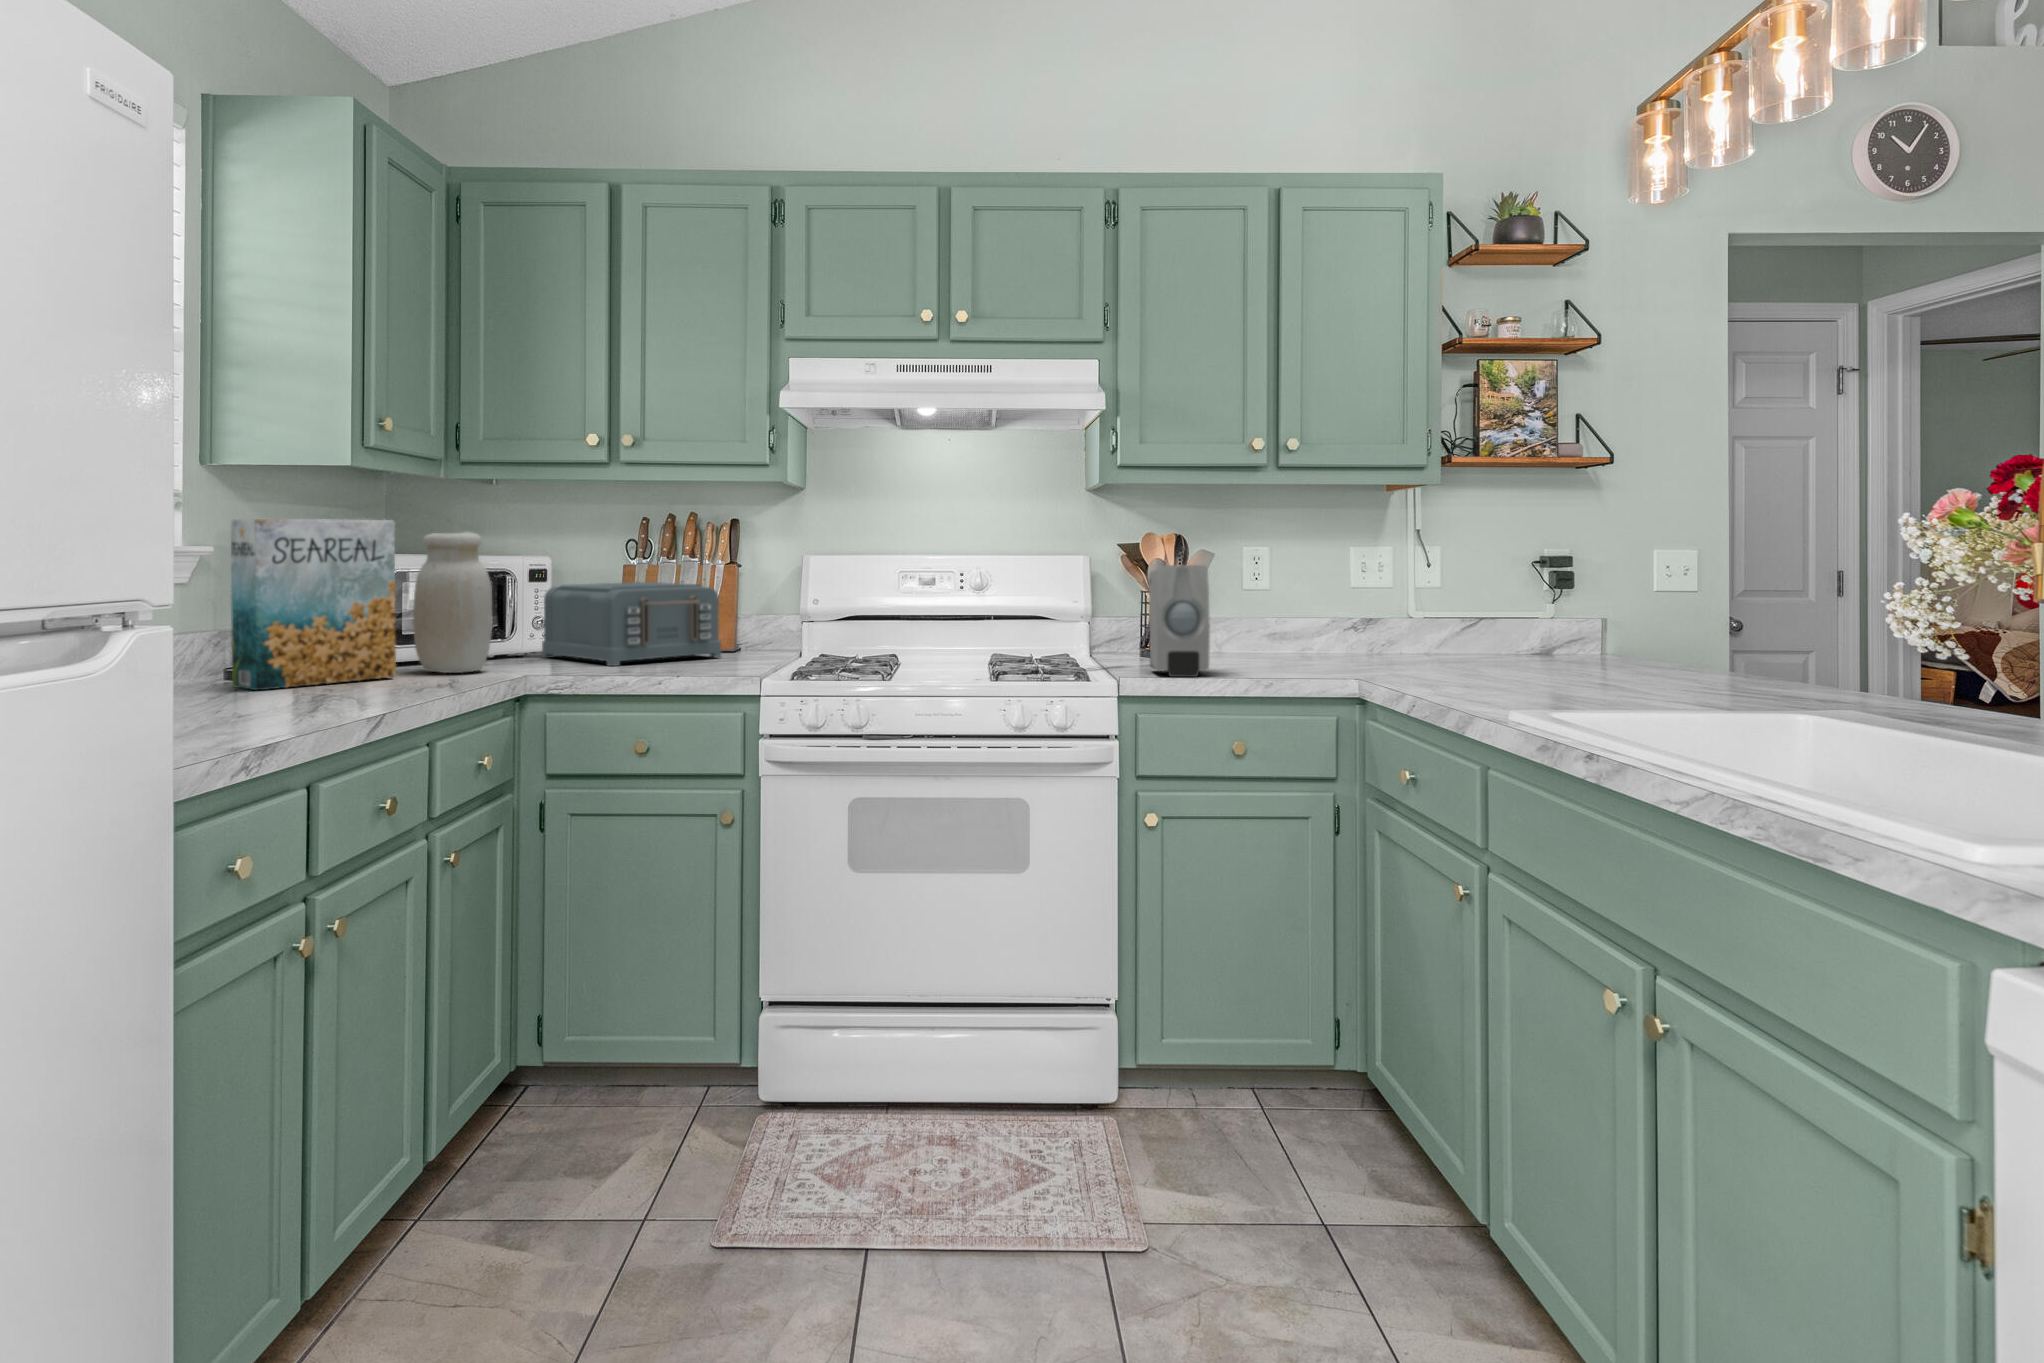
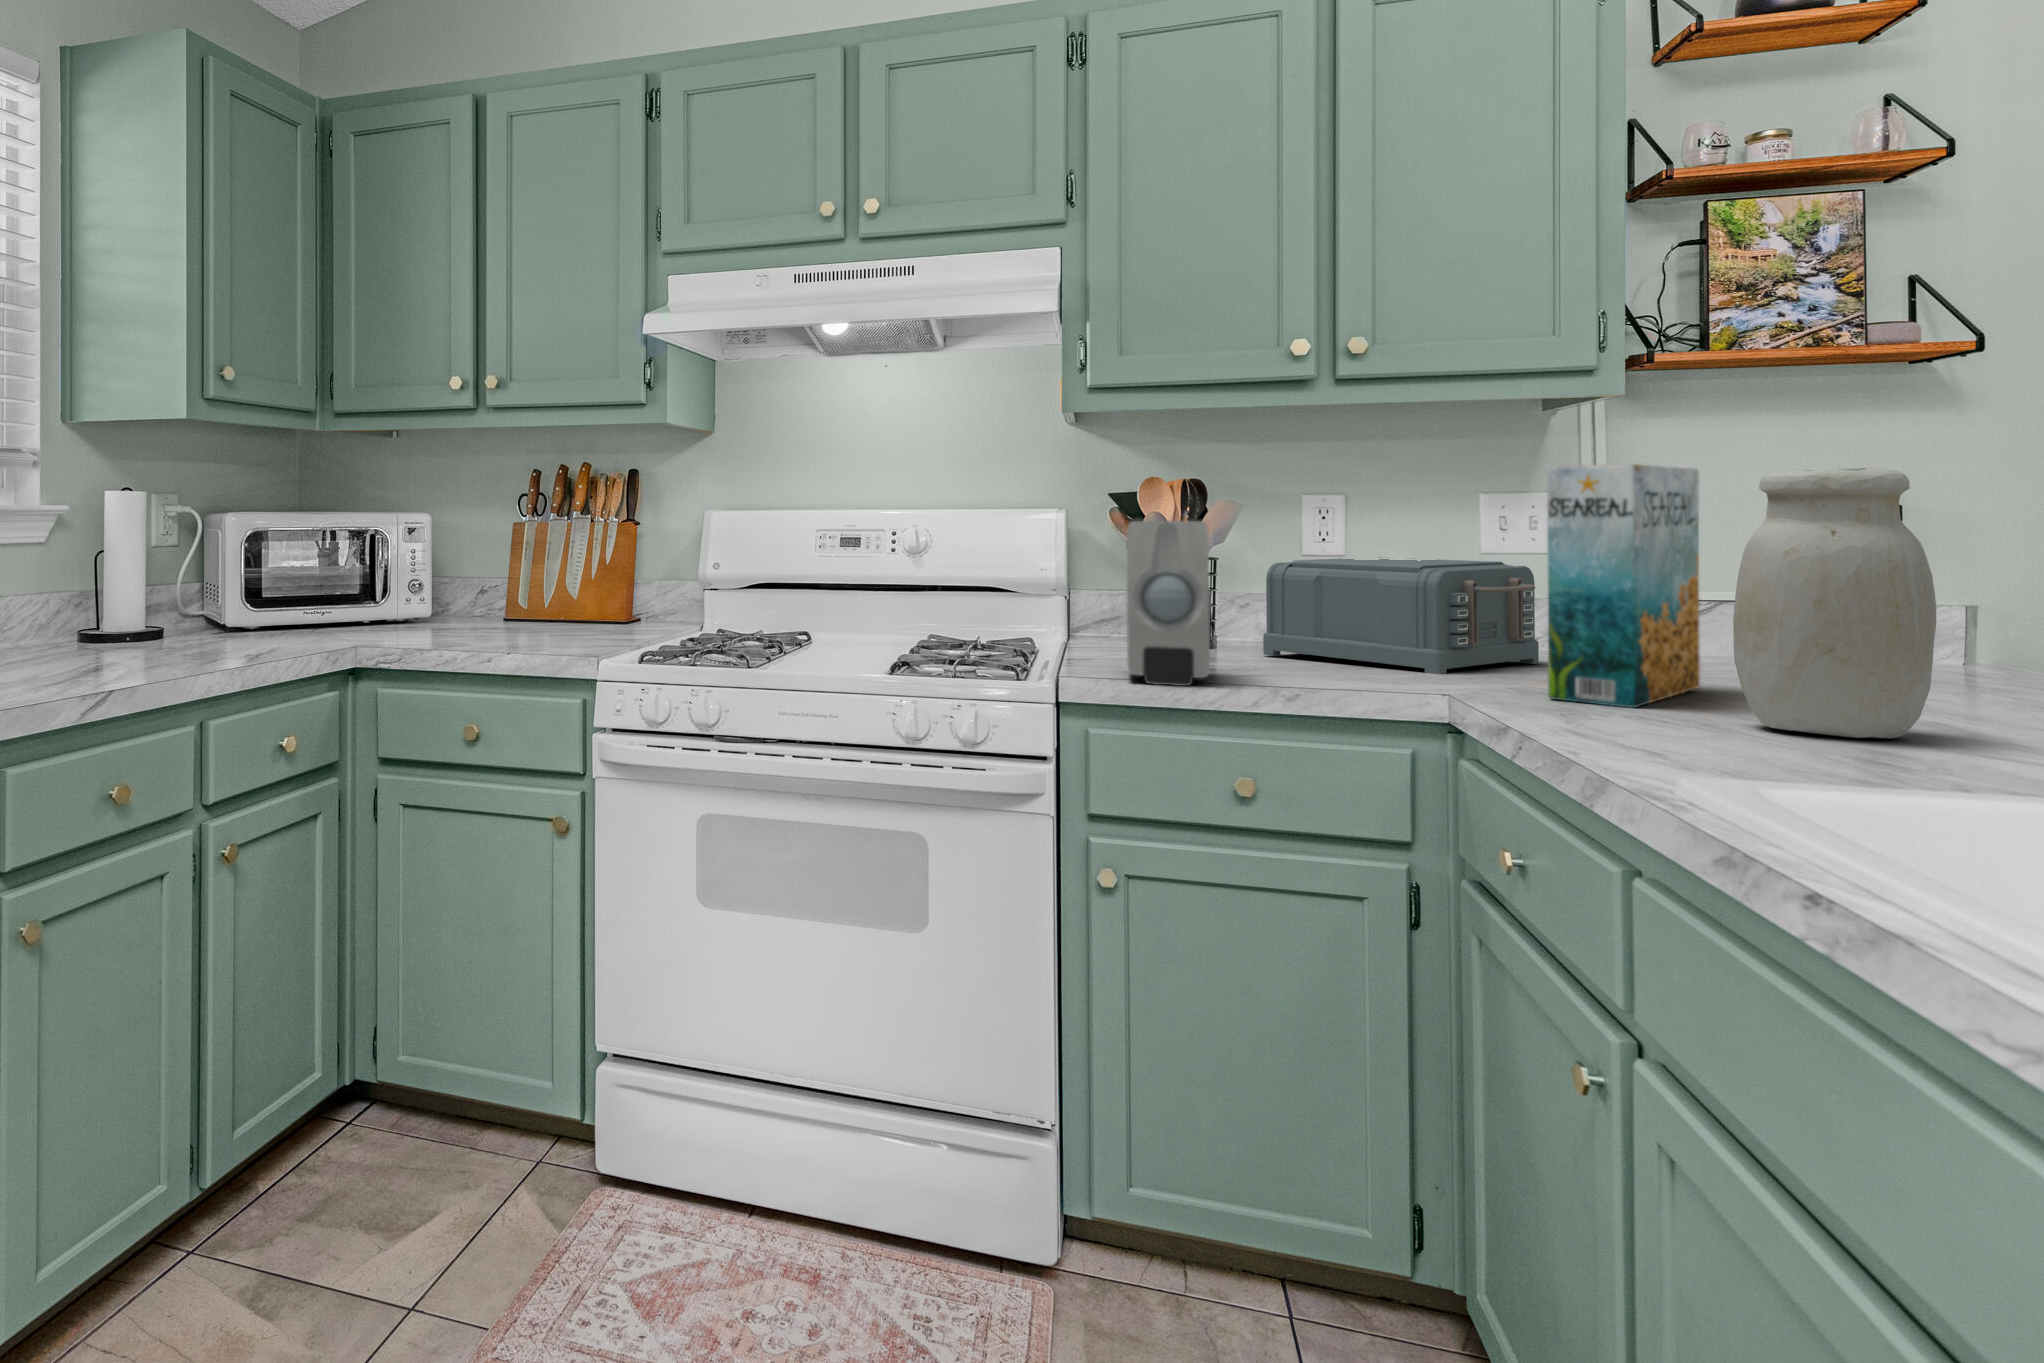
cereal box: present [231,519,396,690] -> present [1547,464,1700,708]
jar: present [413,532,492,673] -> present [1733,467,1936,738]
toaster: present [542,582,721,666] -> present [1263,558,1539,674]

